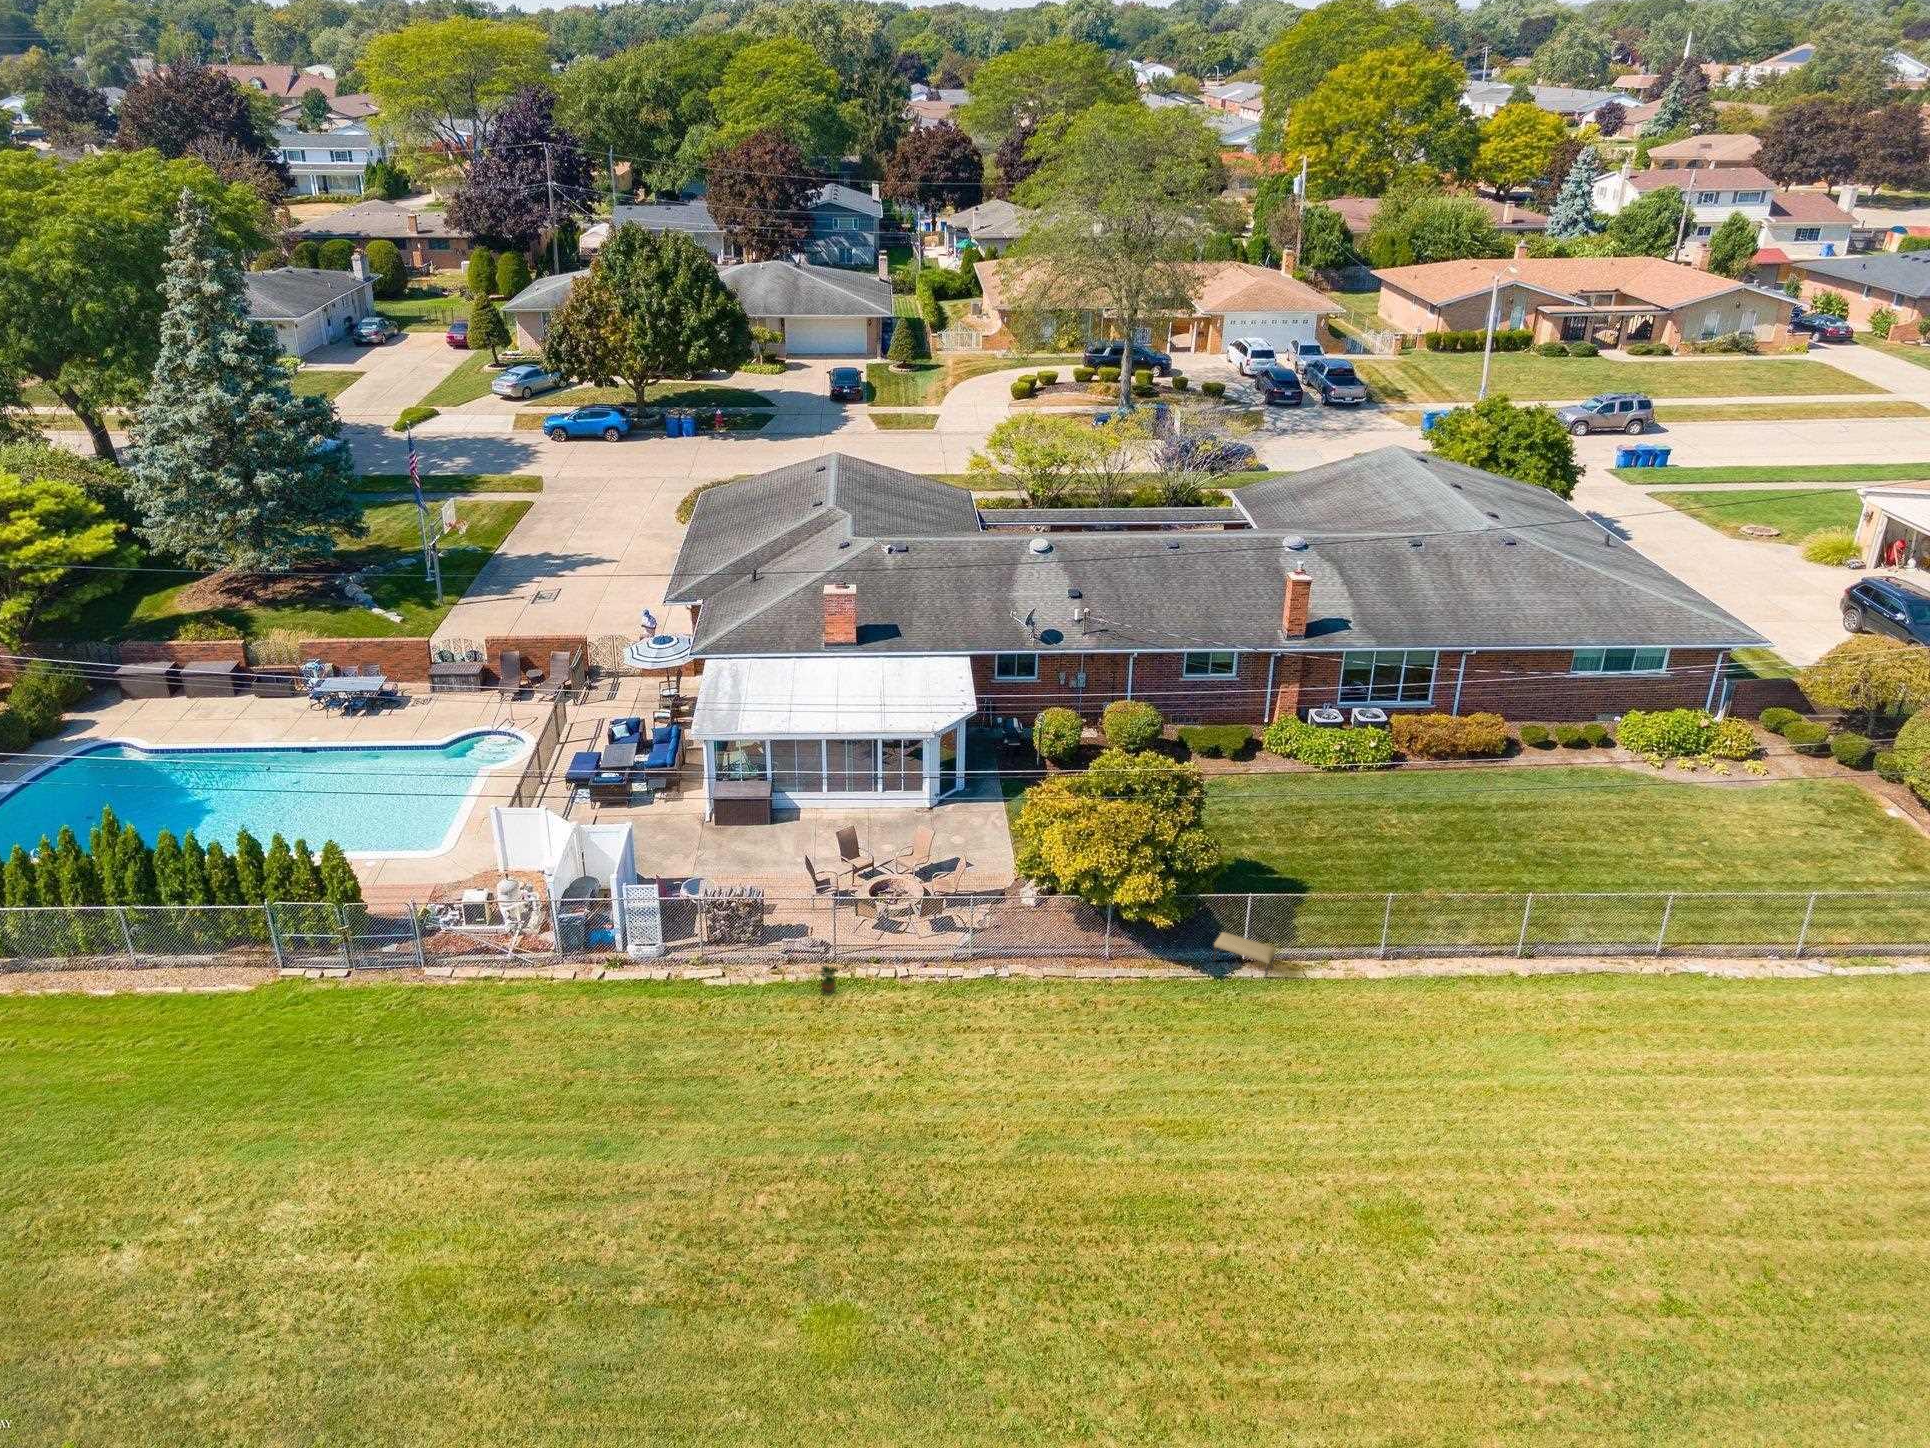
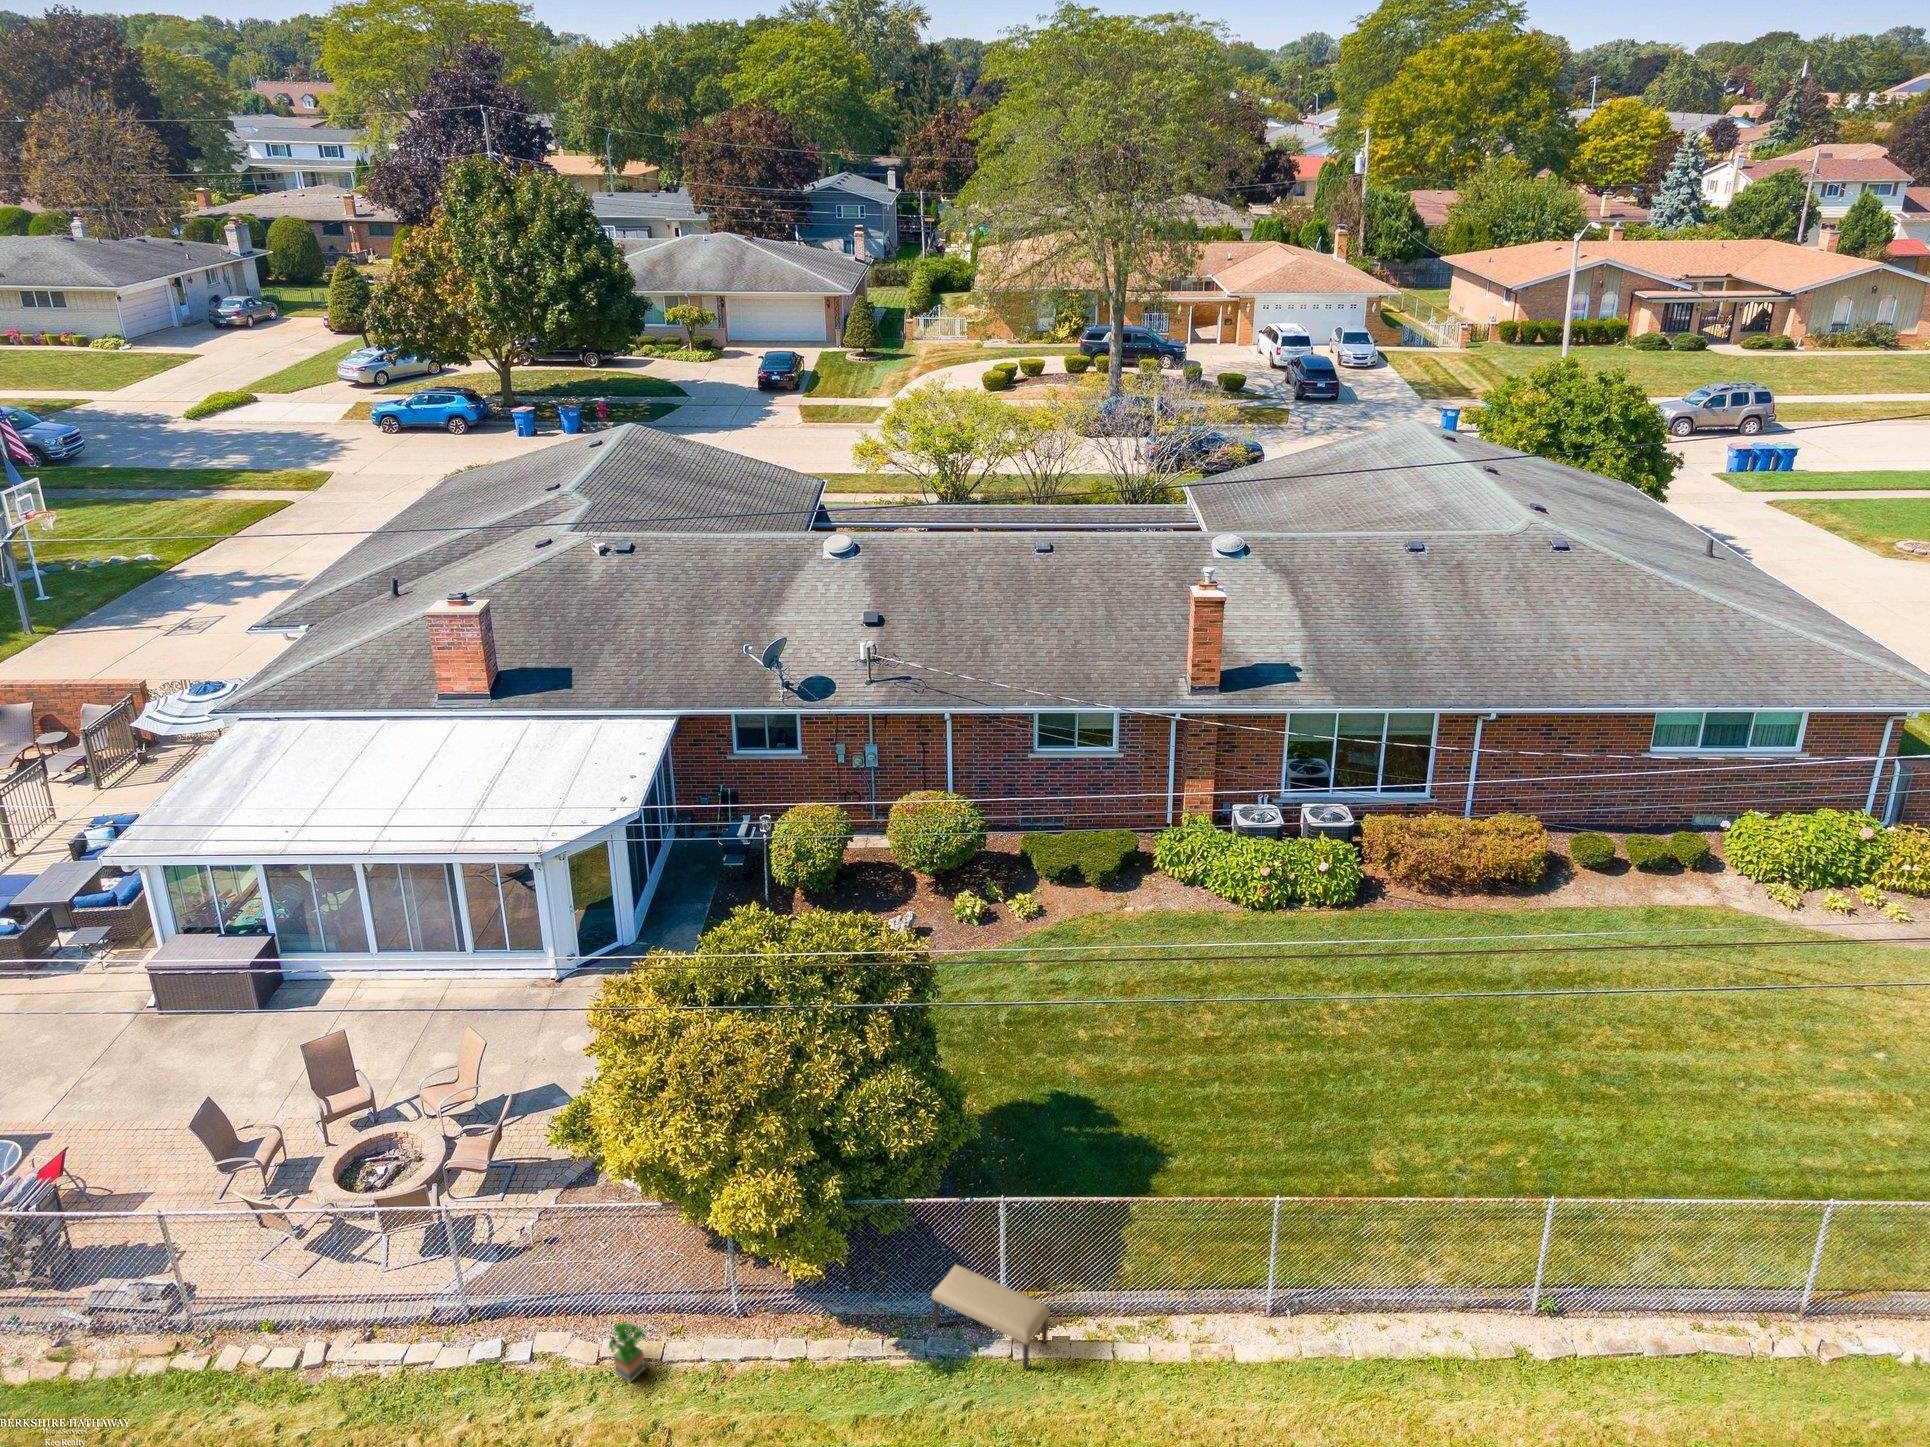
potted tree: present [821,966,838,995] -> present [609,1322,647,1382]

